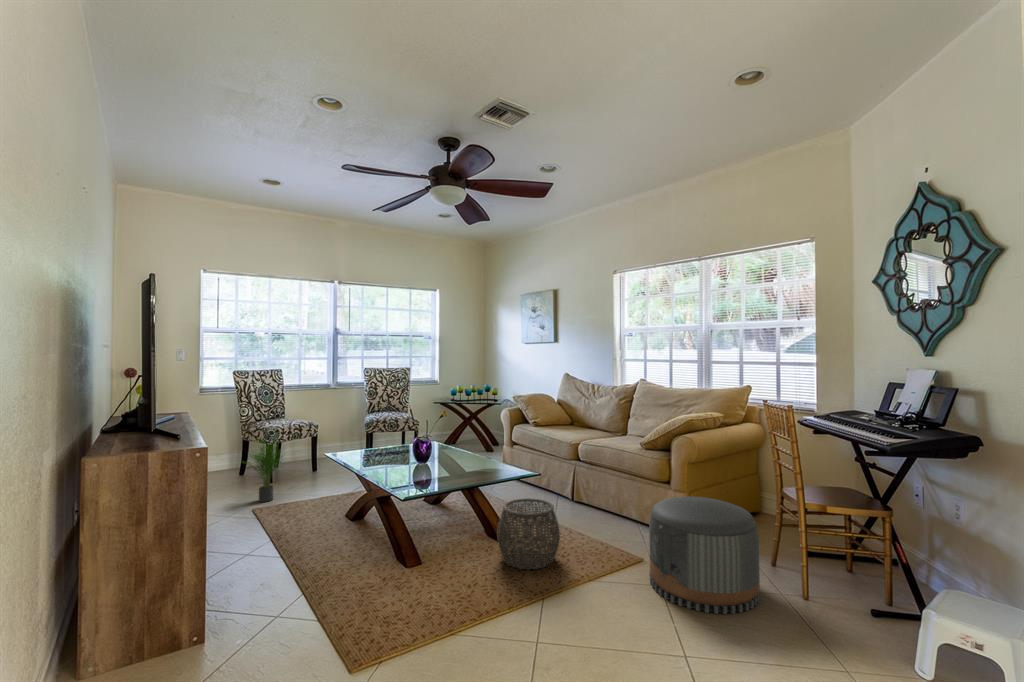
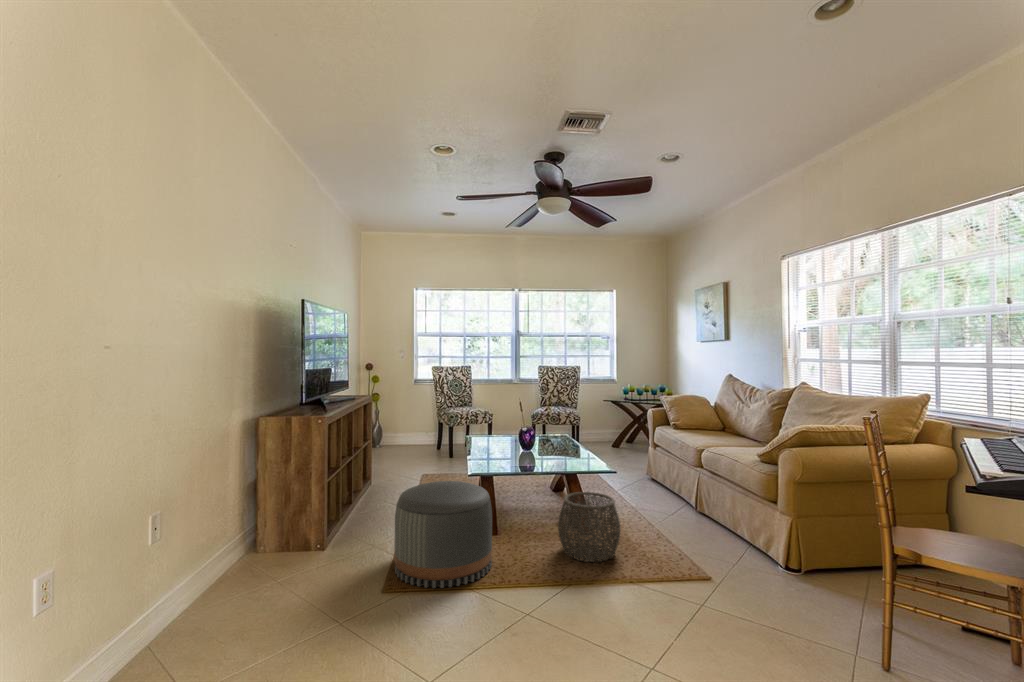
potted plant: present [250,442,281,502] -> none [414,416,453,470]
pouf: present [649,497,760,614] -> present [394,481,492,588]

